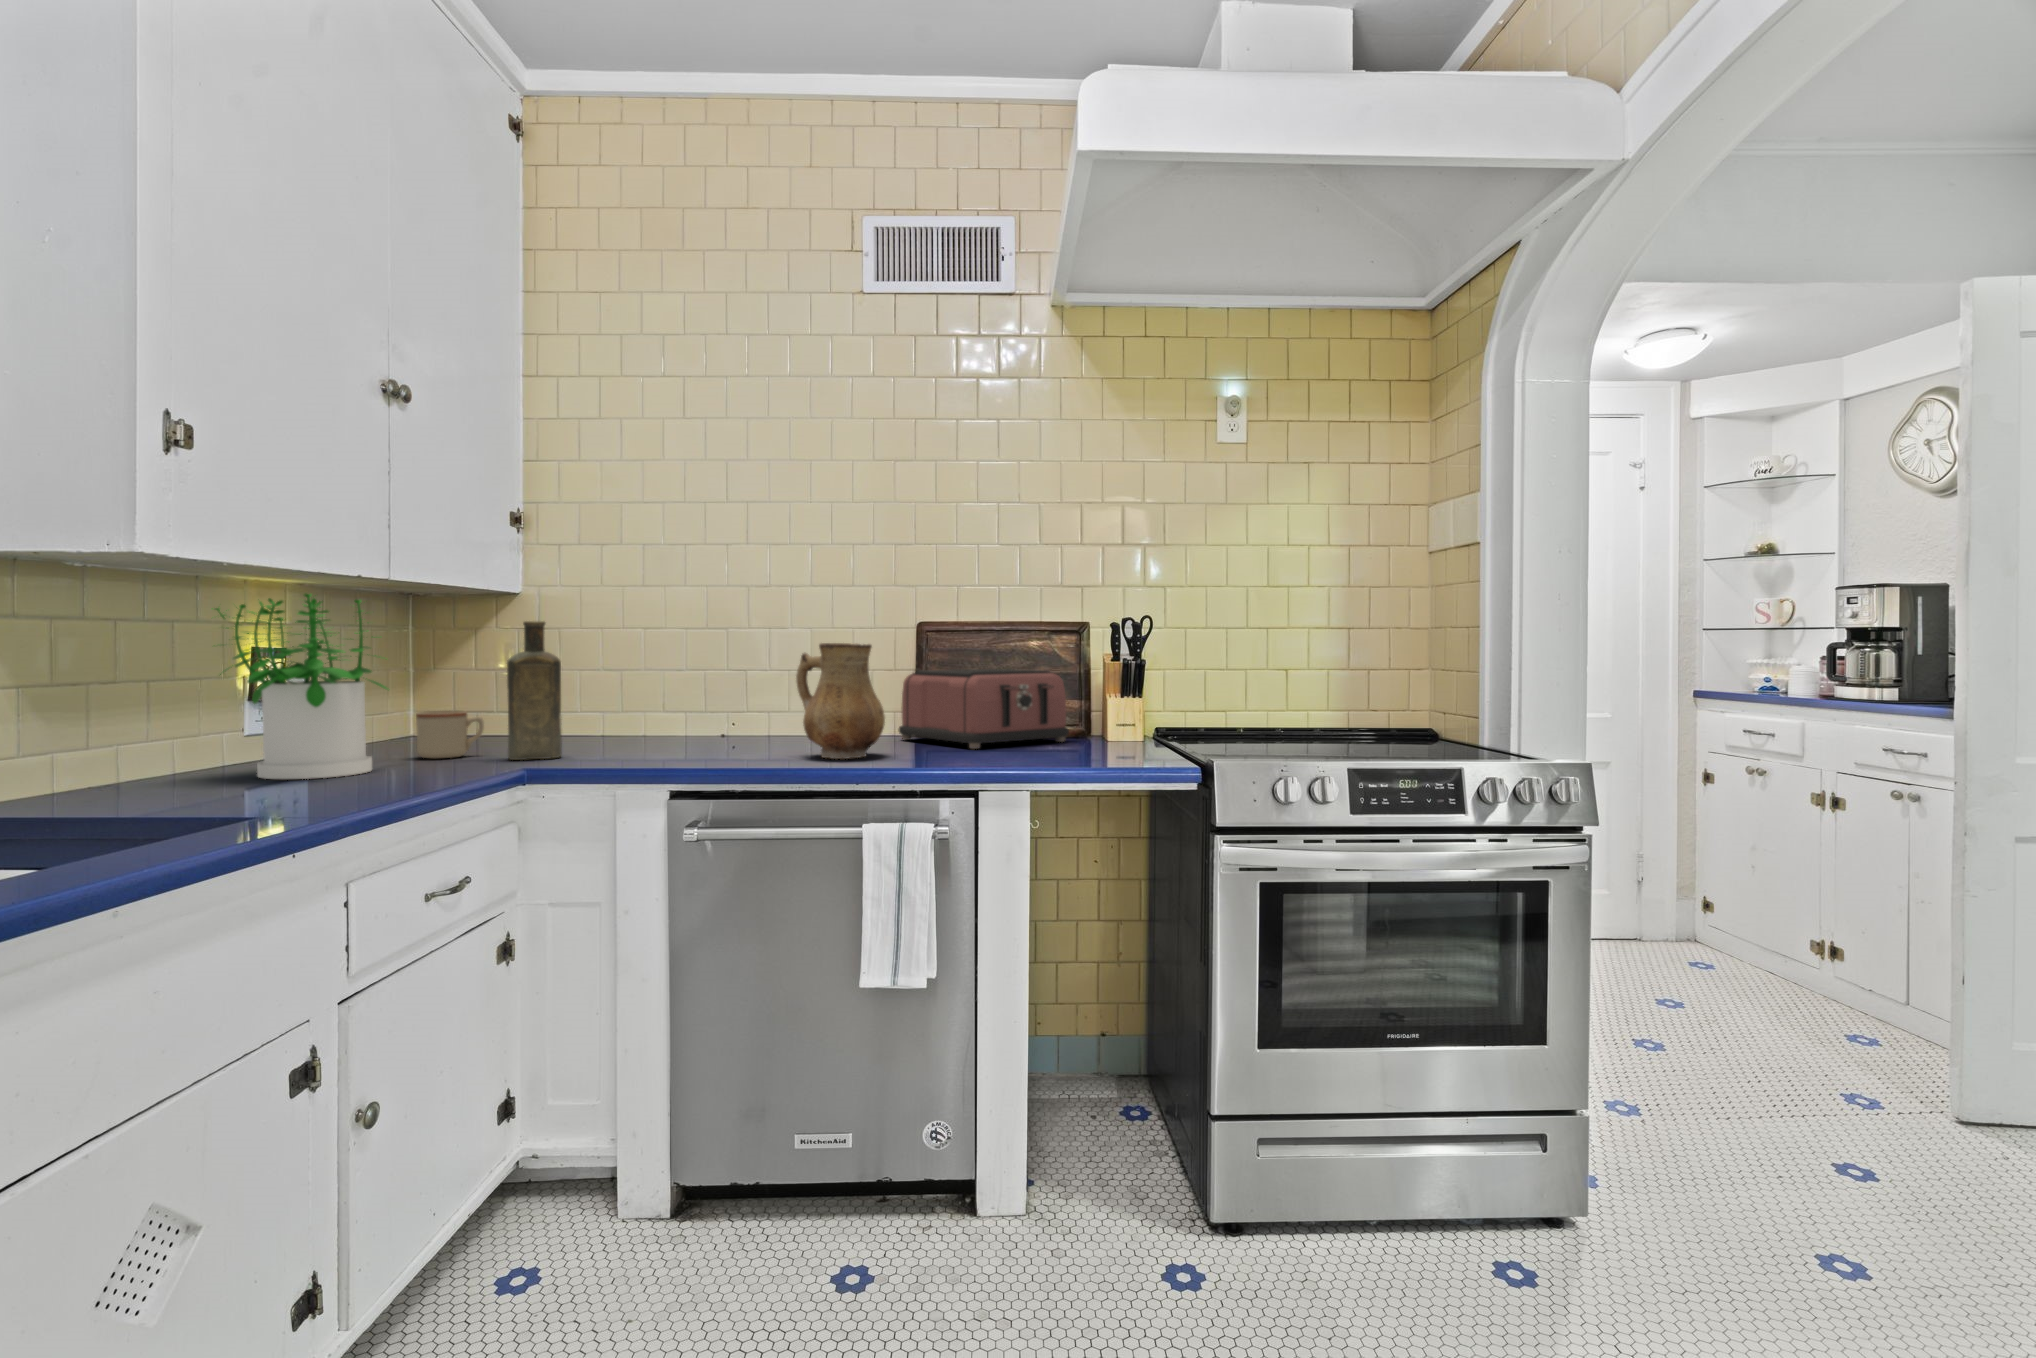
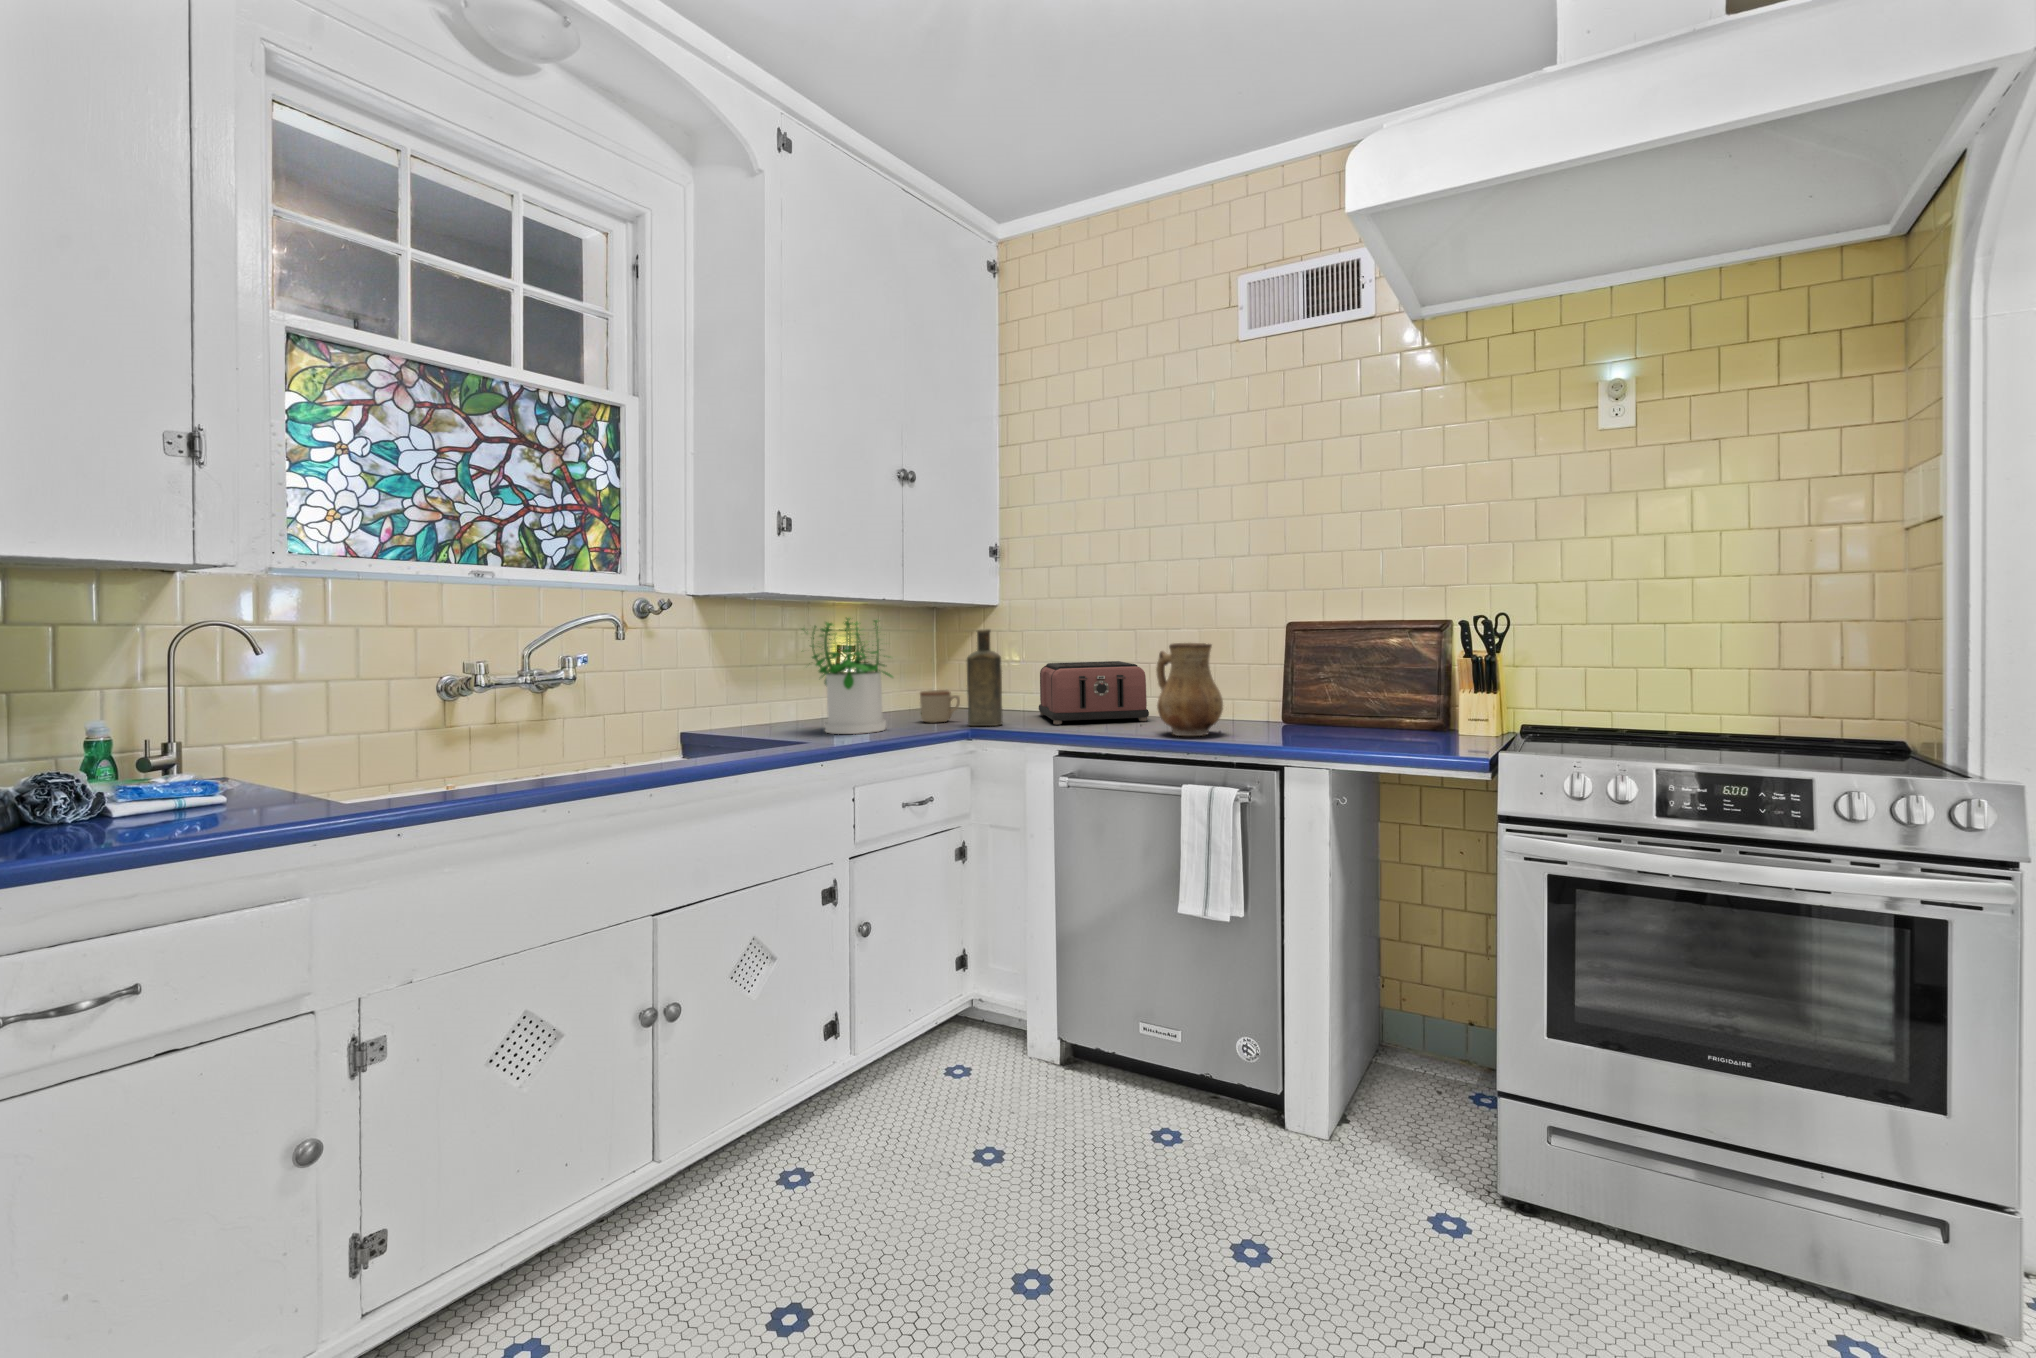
toaster: present [898,669,1069,749] -> present [1039,661,1149,724]

